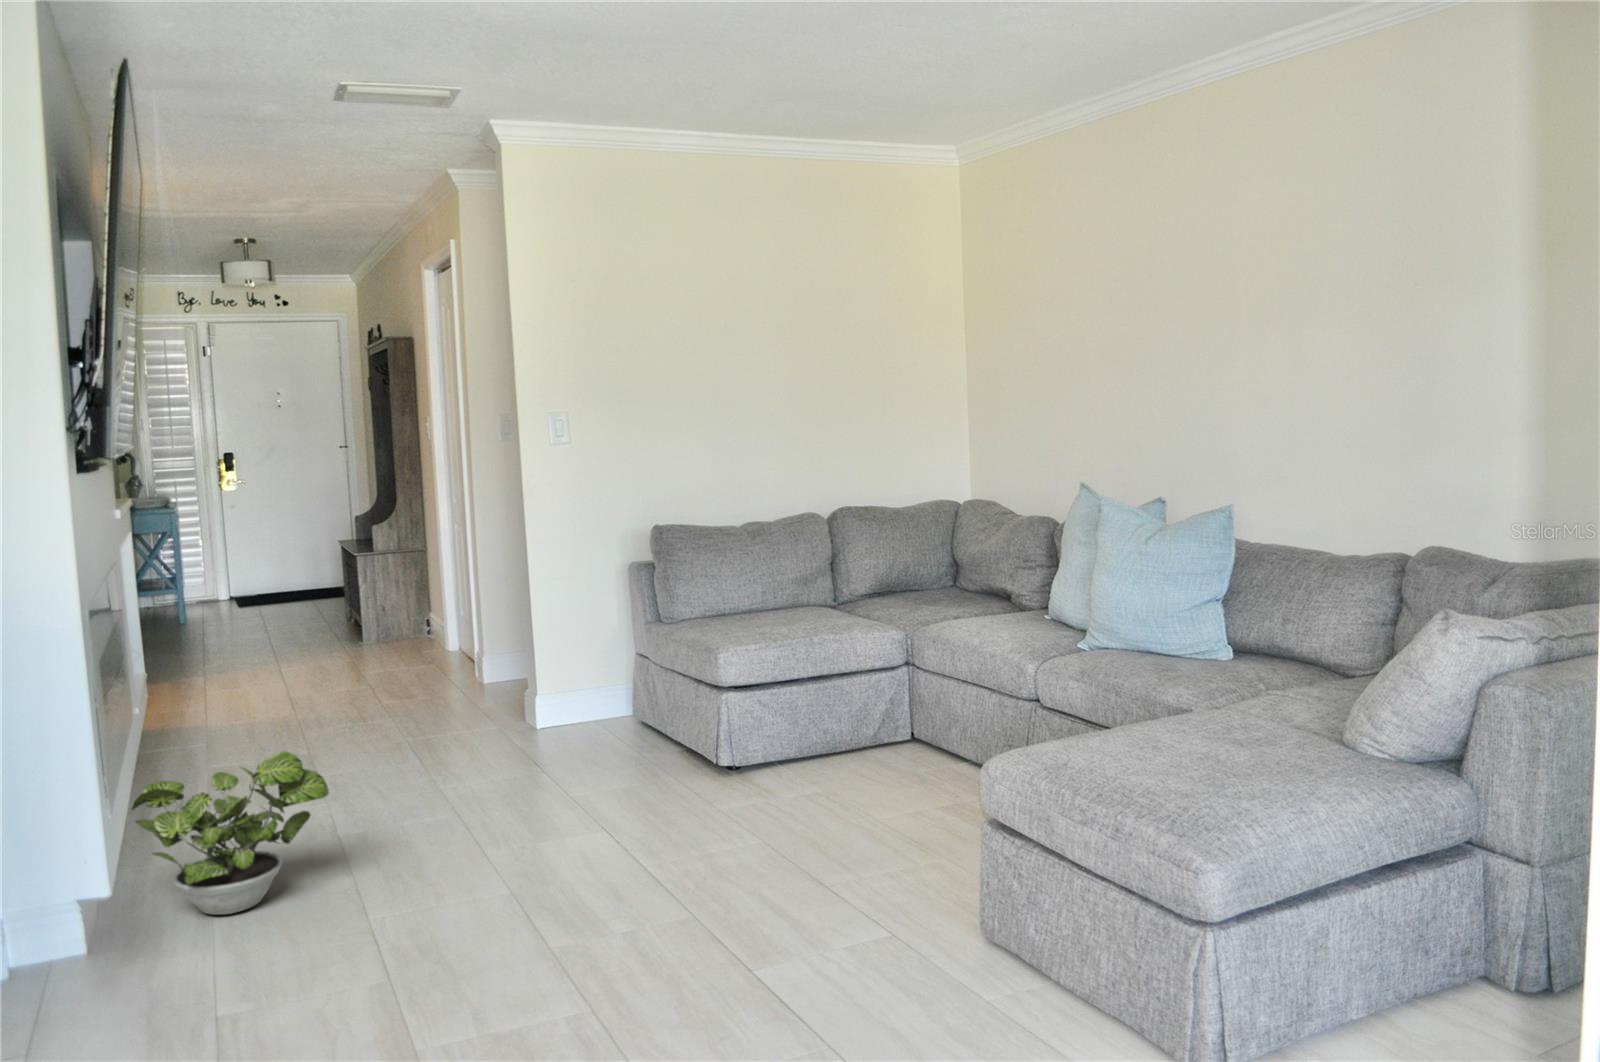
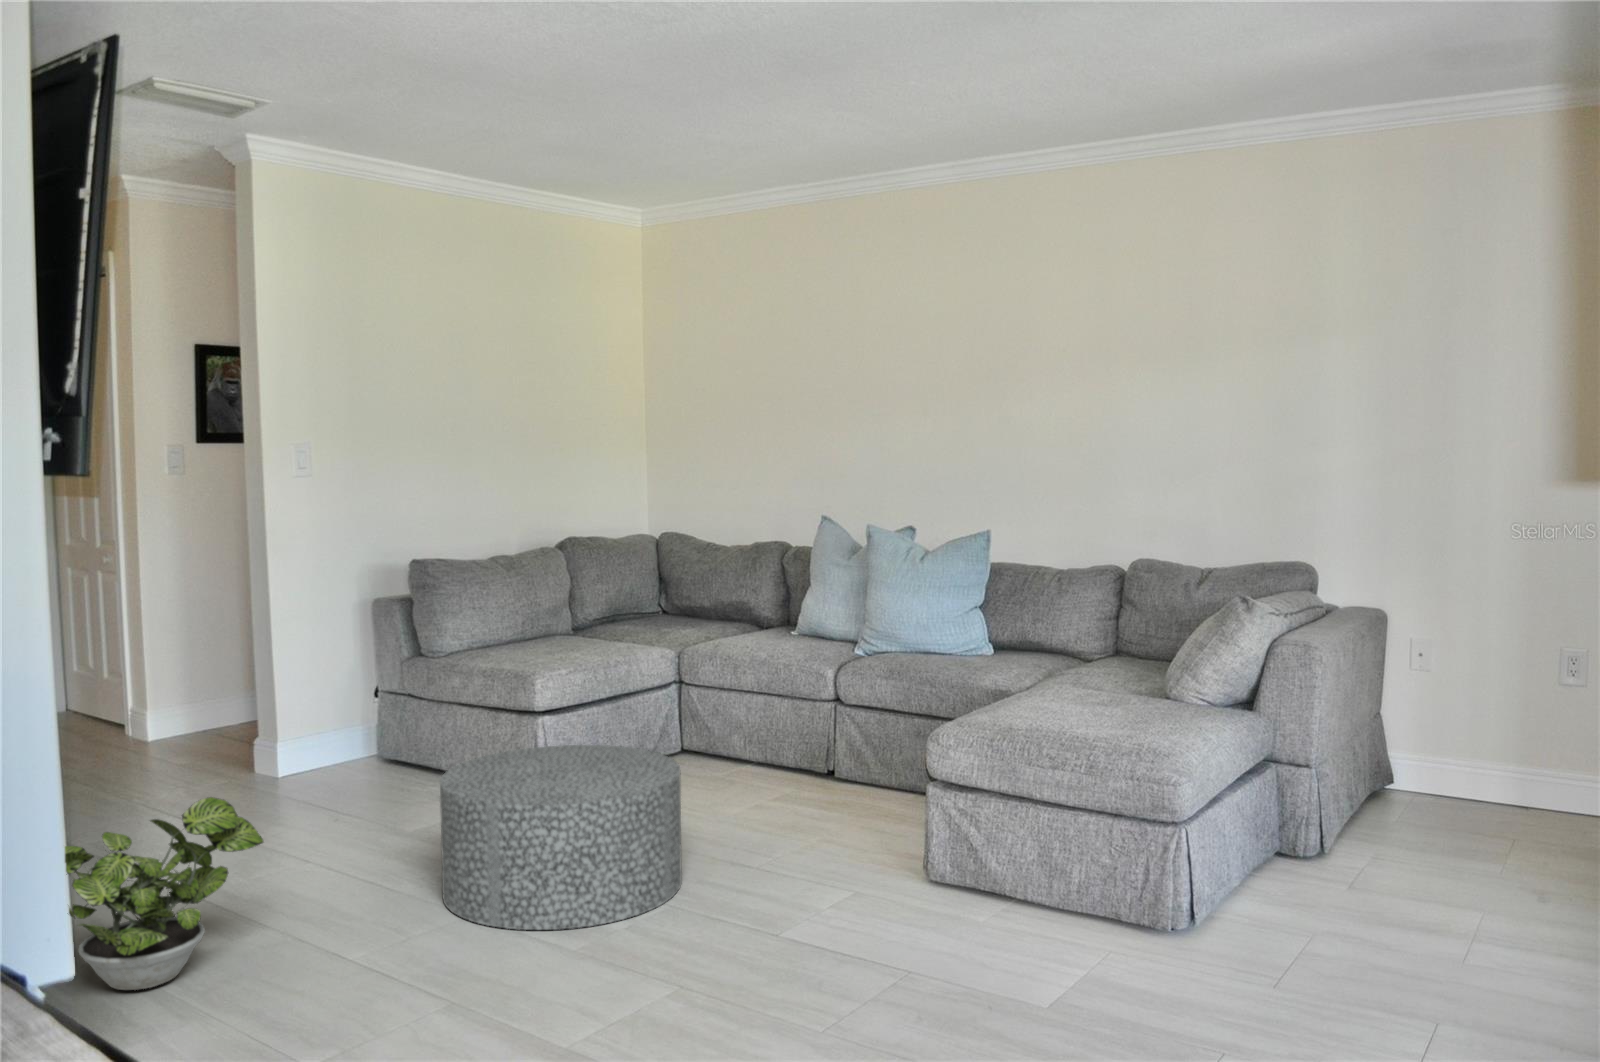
ottoman: none [505,727,755,922] -> present [440,745,682,930]

